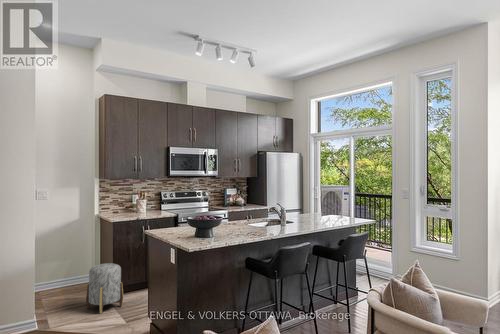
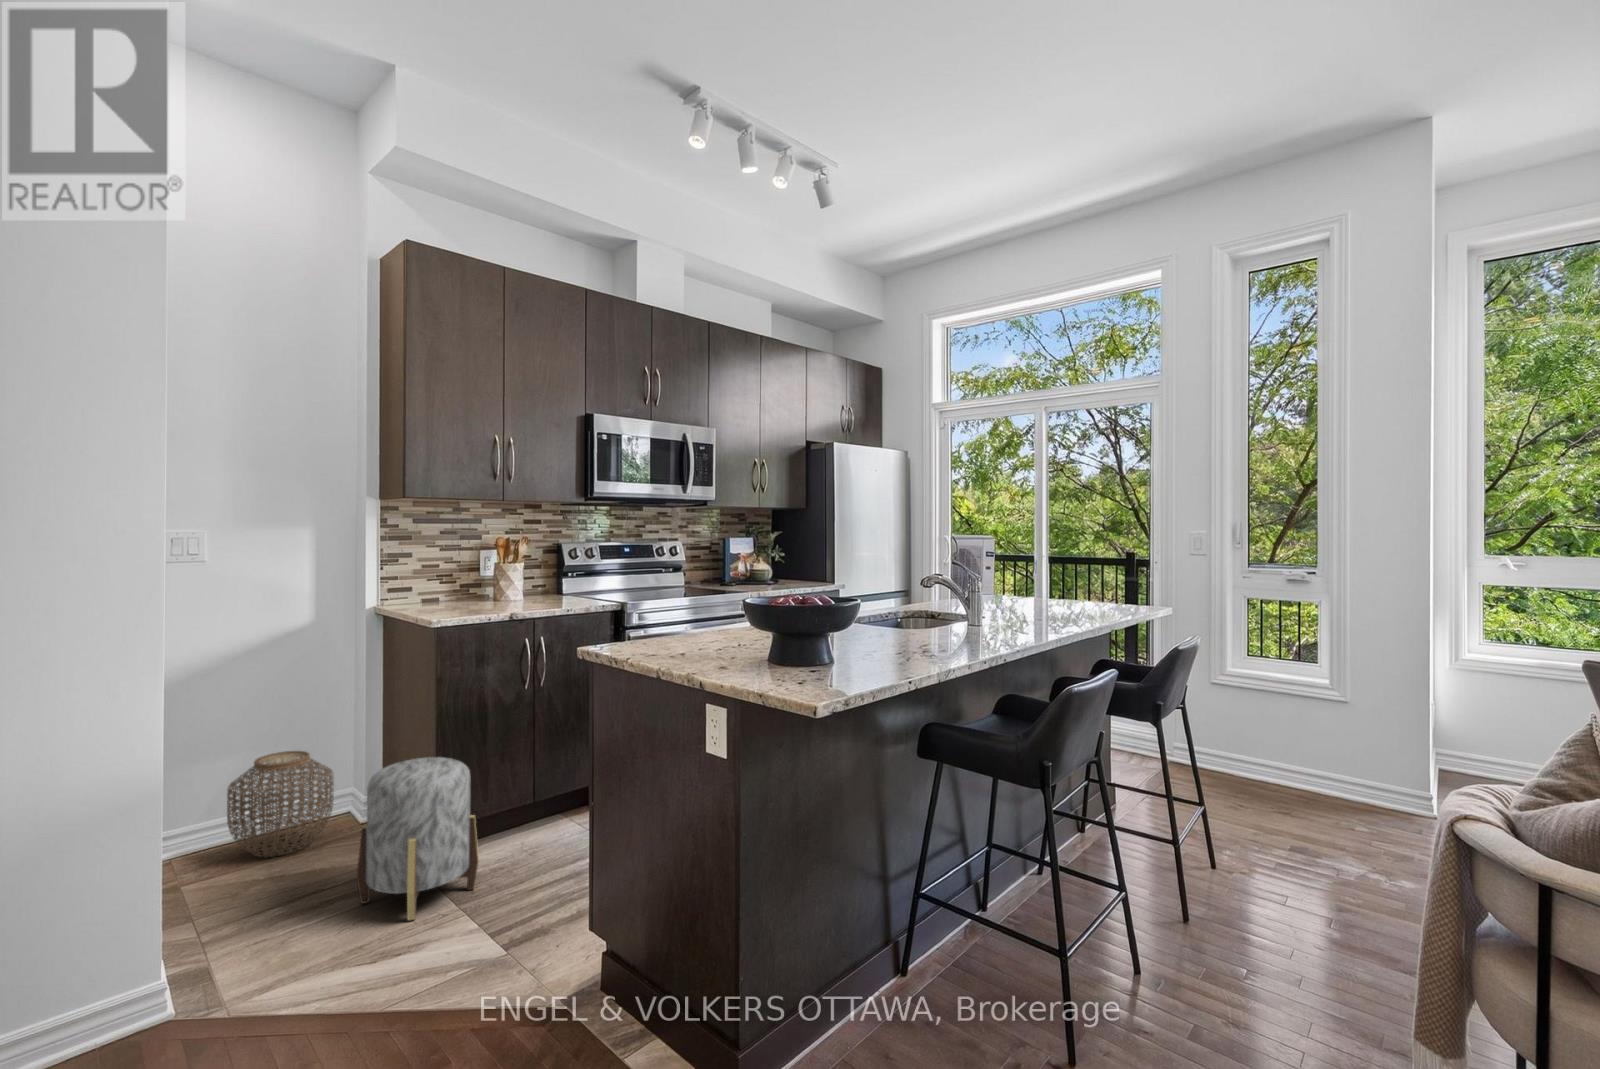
woven basket: none [51,262,83,295] -> present [227,751,334,857]

